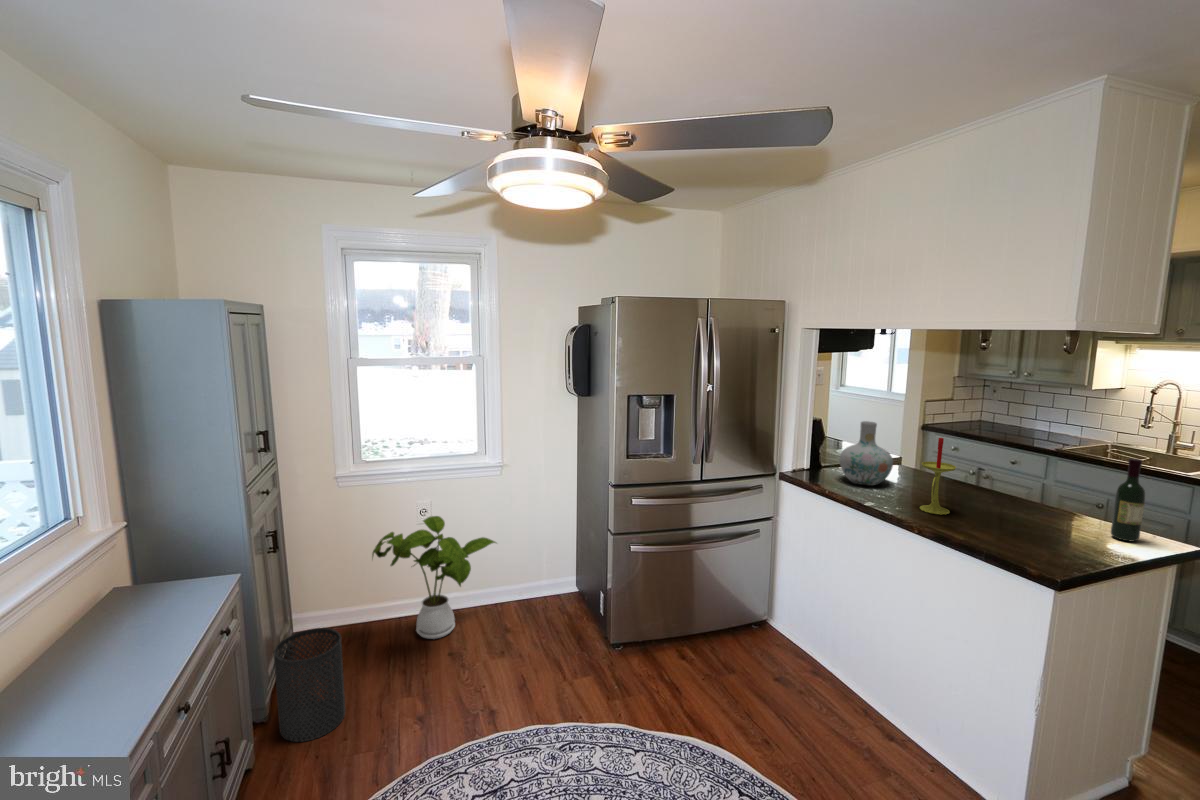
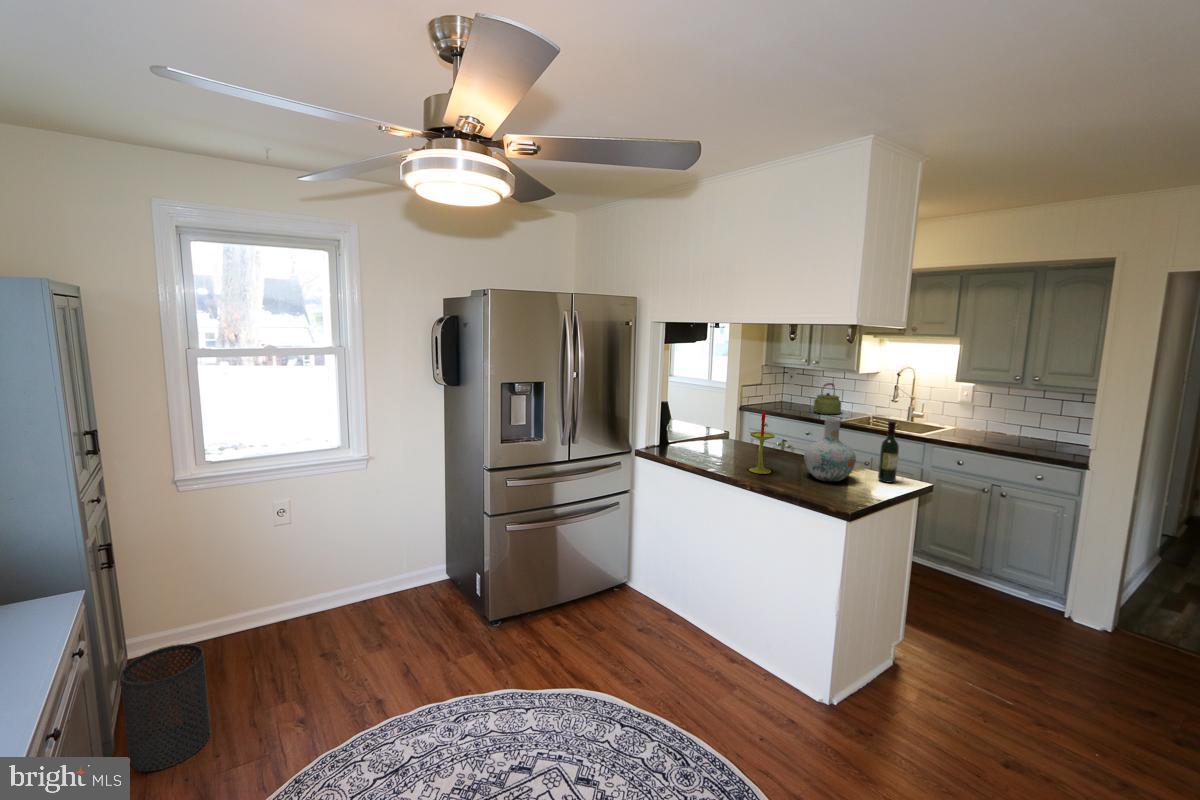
kettle: none [1023,401,1065,441] -> present [813,383,841,414]
vase: present [840,421,893,486] -> present [804,418,856,482]
house plant: present [372,516,496,639] -> none [228,514,369,643]

